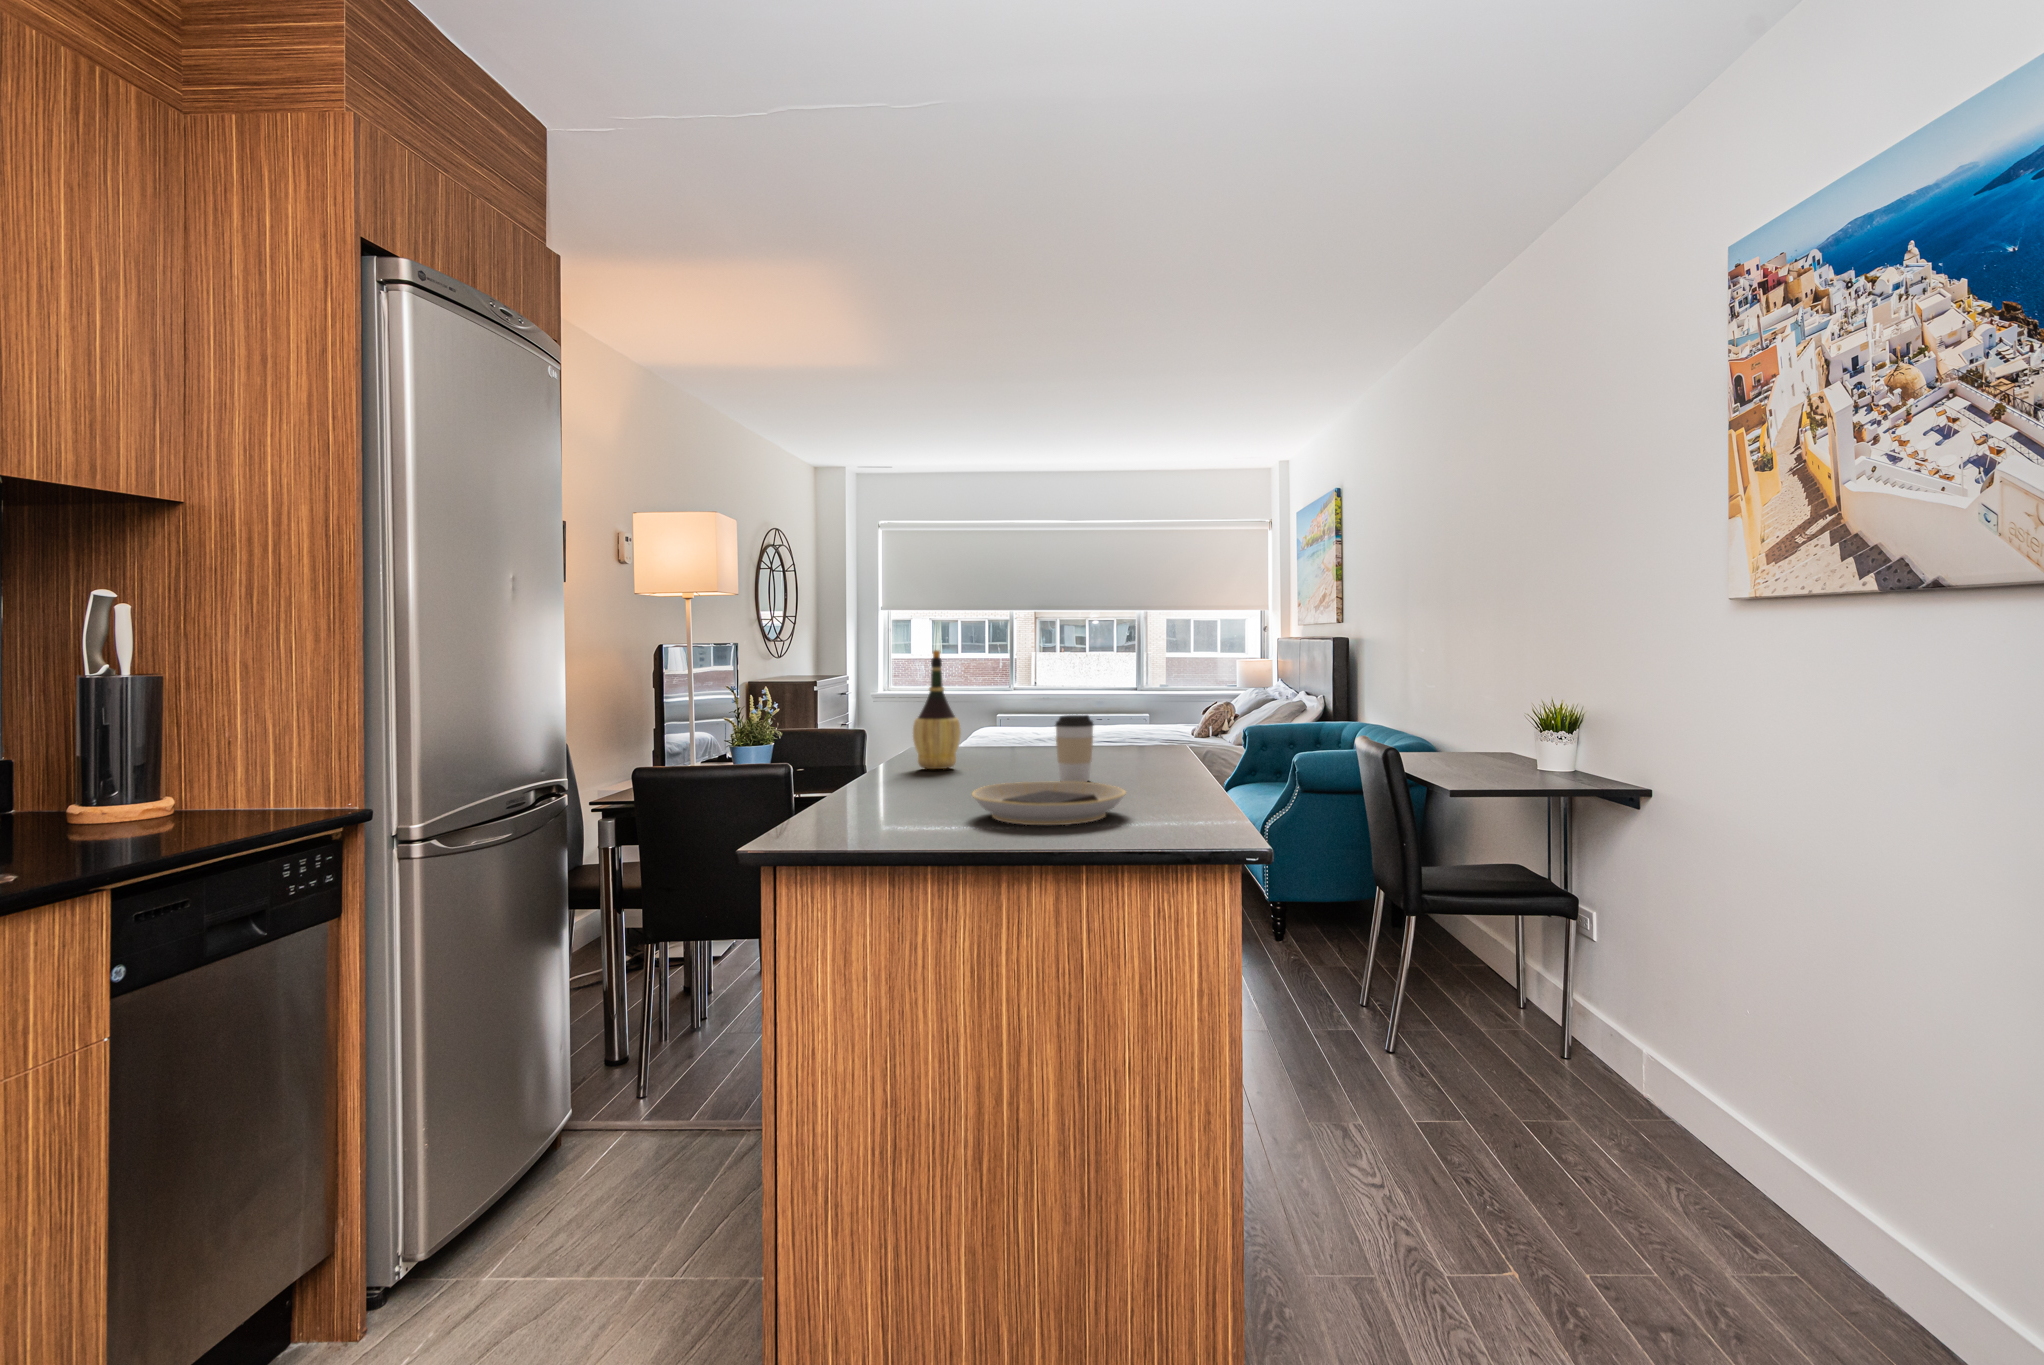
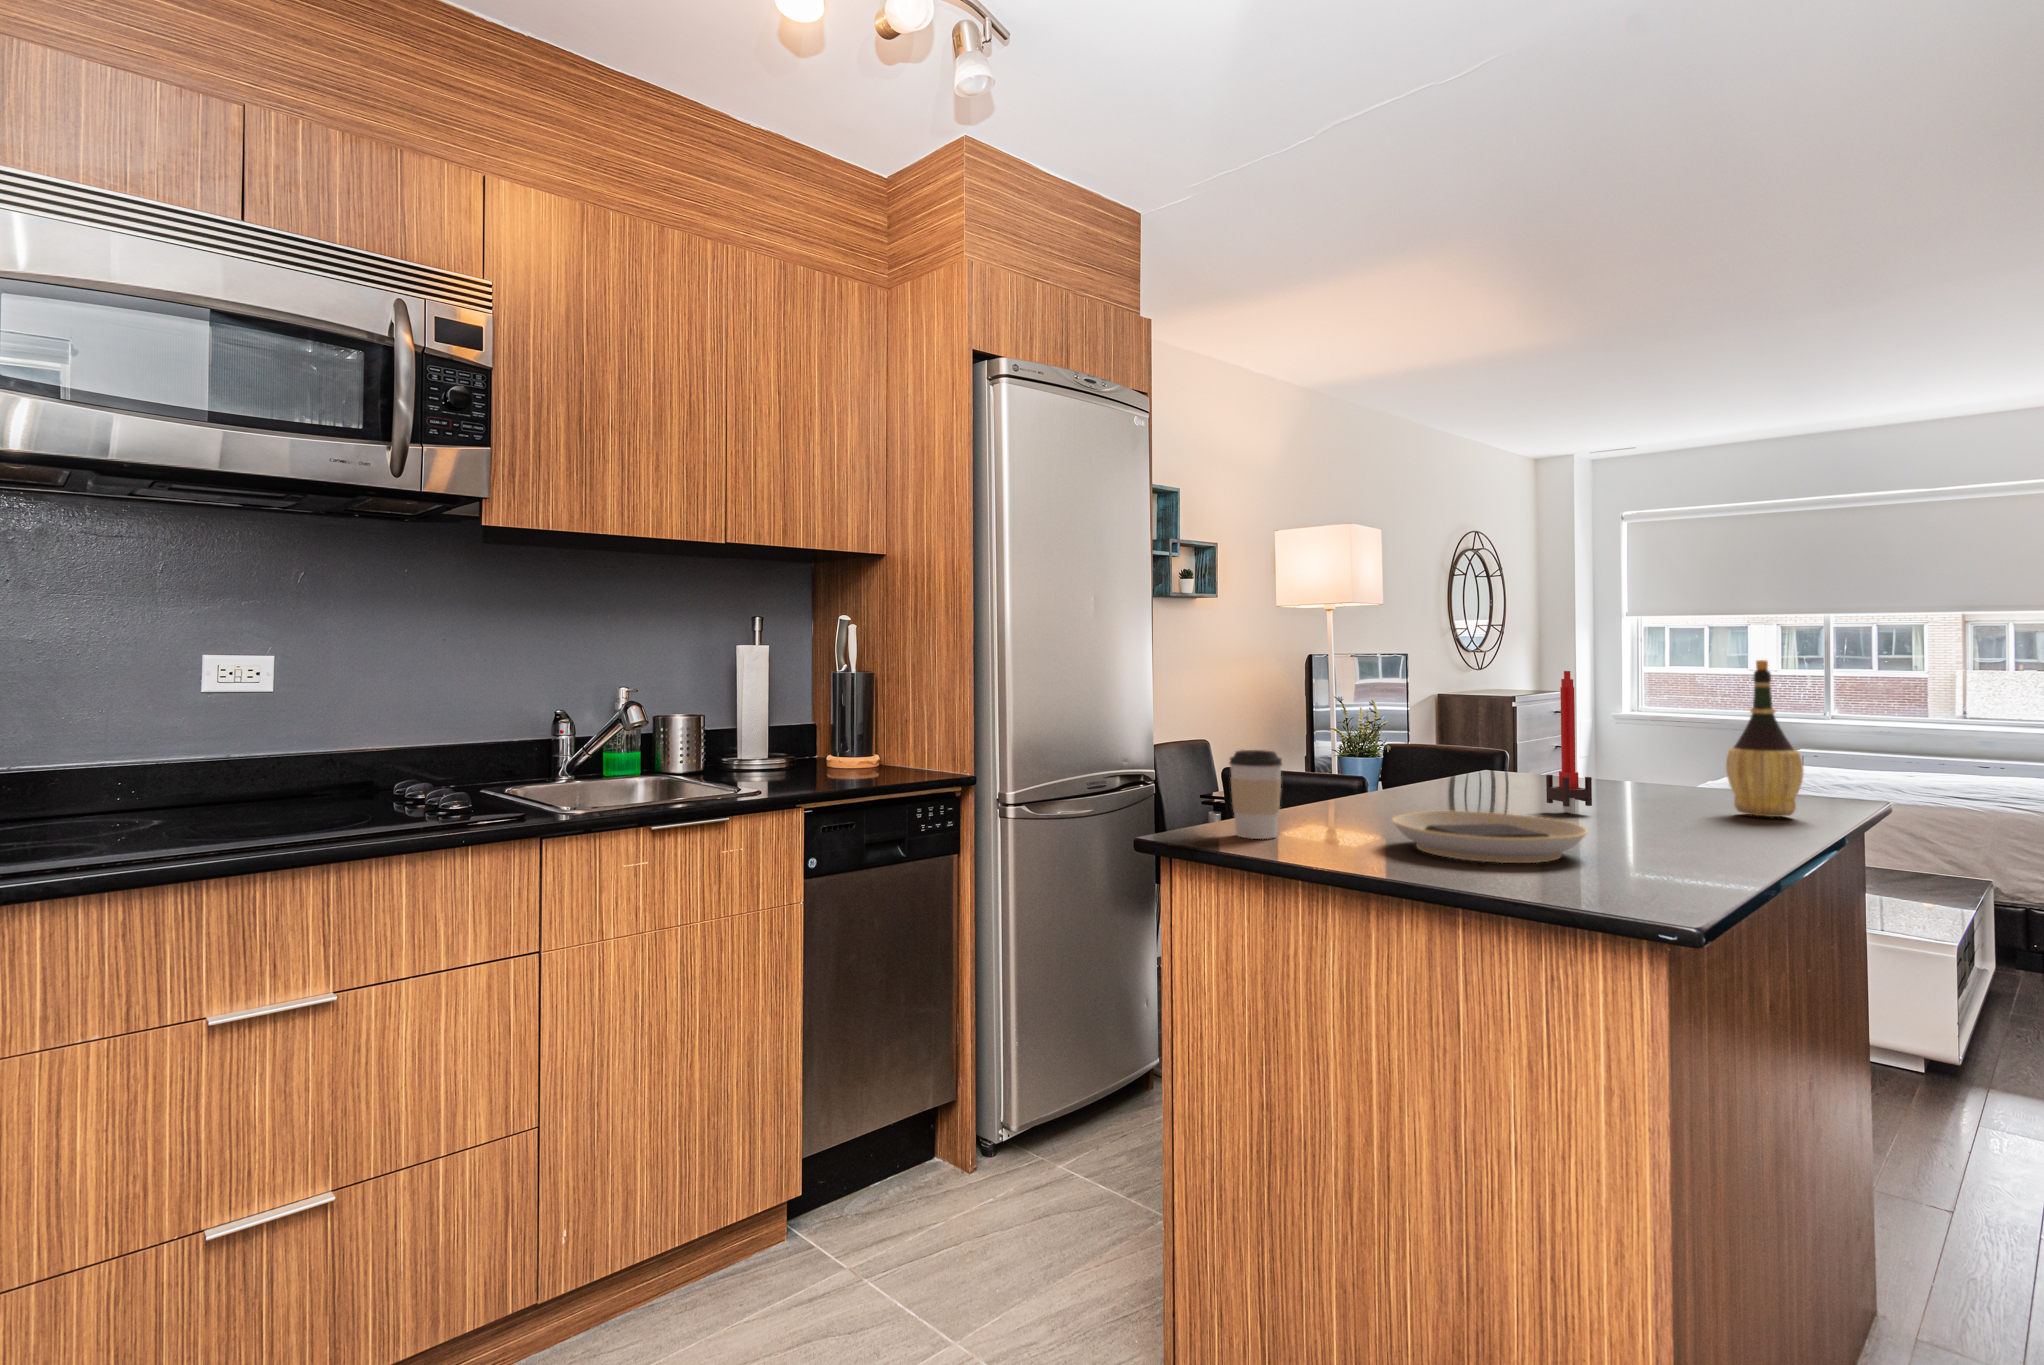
wine bottle: present [913,650,961,769] -> present [1726,660,1803,817]
candle: none [1000,658,1033,777] -> present [1546,671,1592,813]
coffee cup: present [1055,715,1093,782] -> present [1230,750,1282,839]

